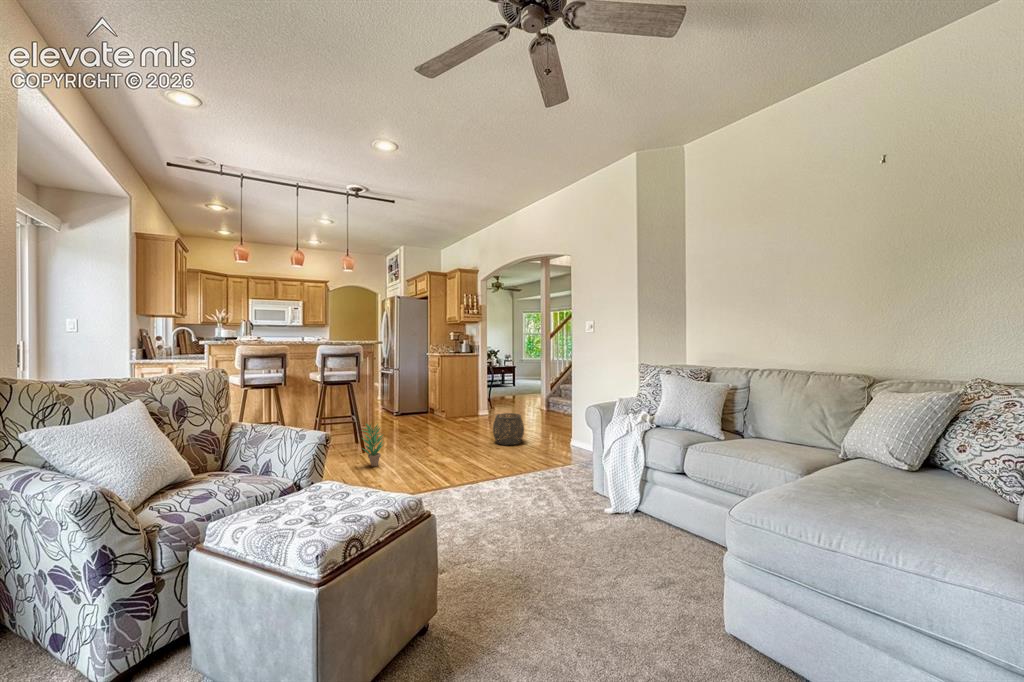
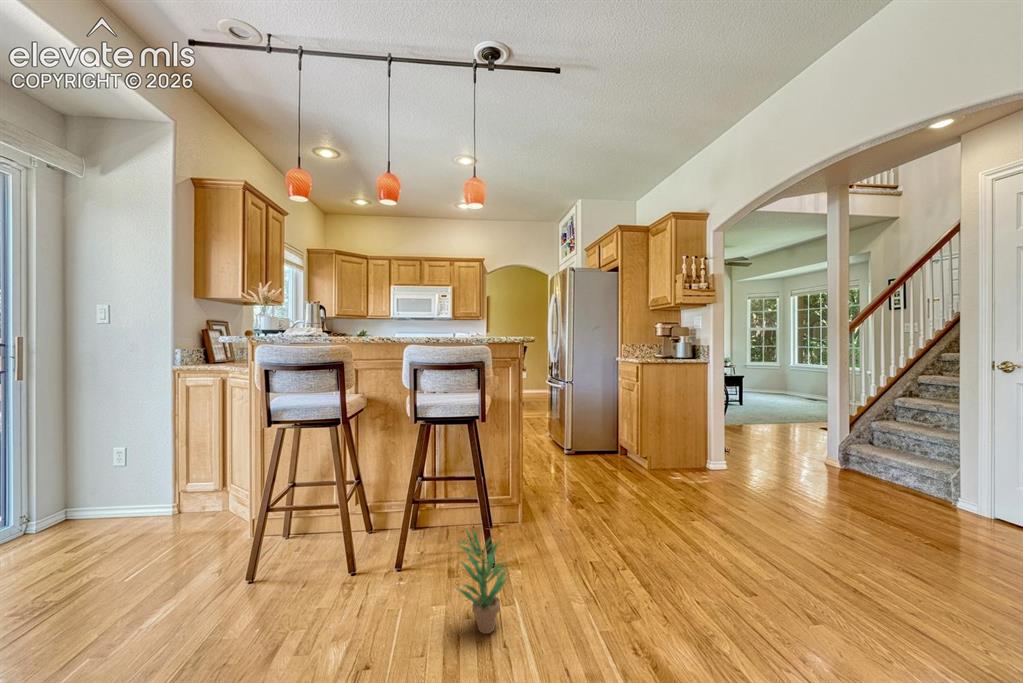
woven basket: present [493,413,524,445] -> none [770,510,866,606]

